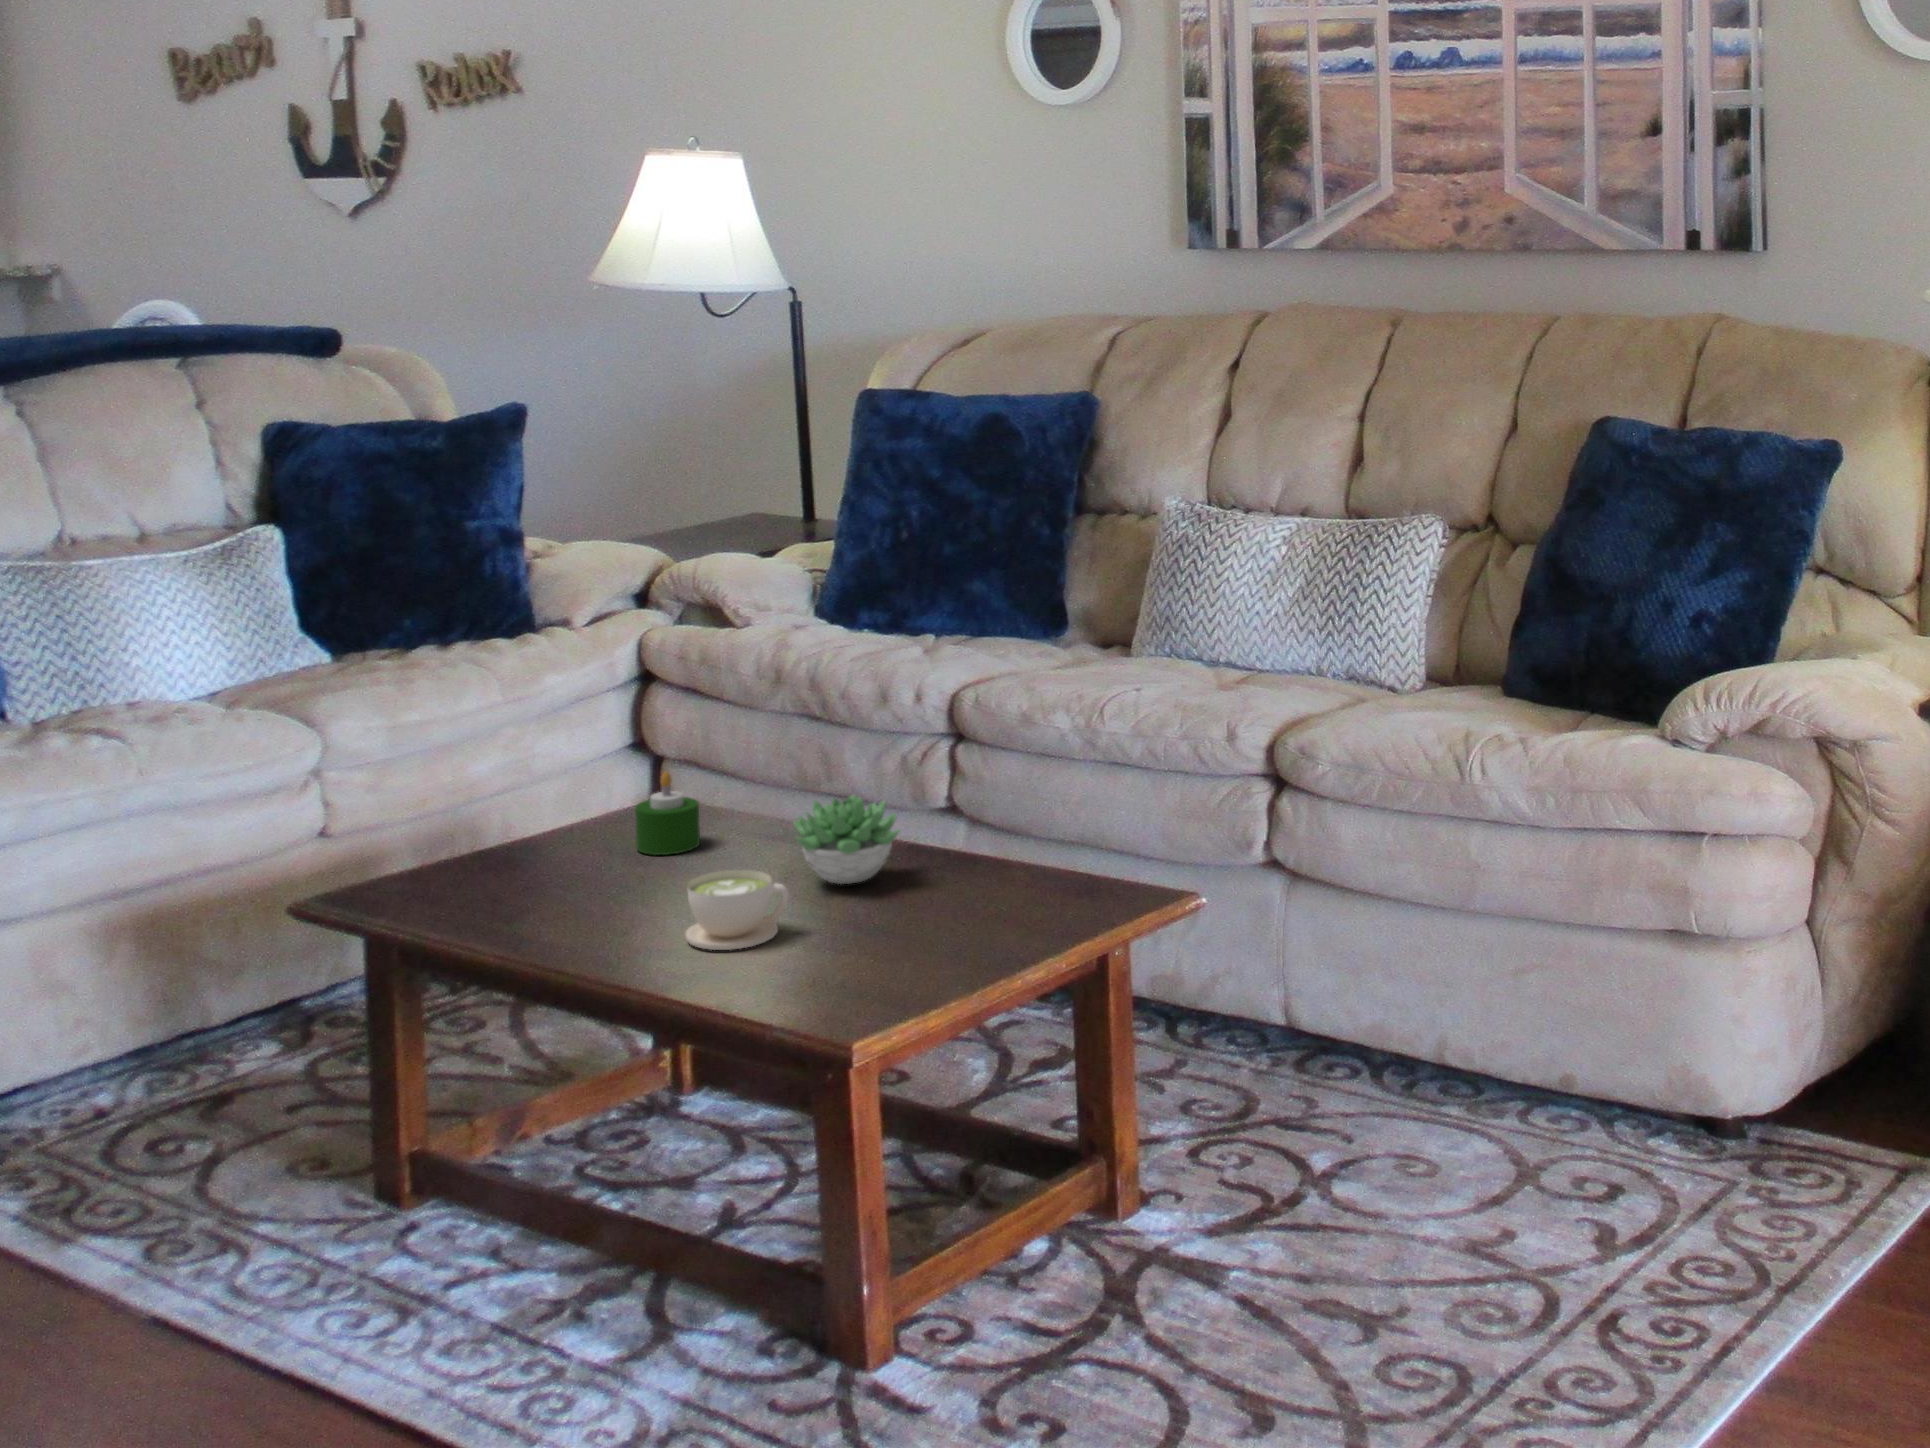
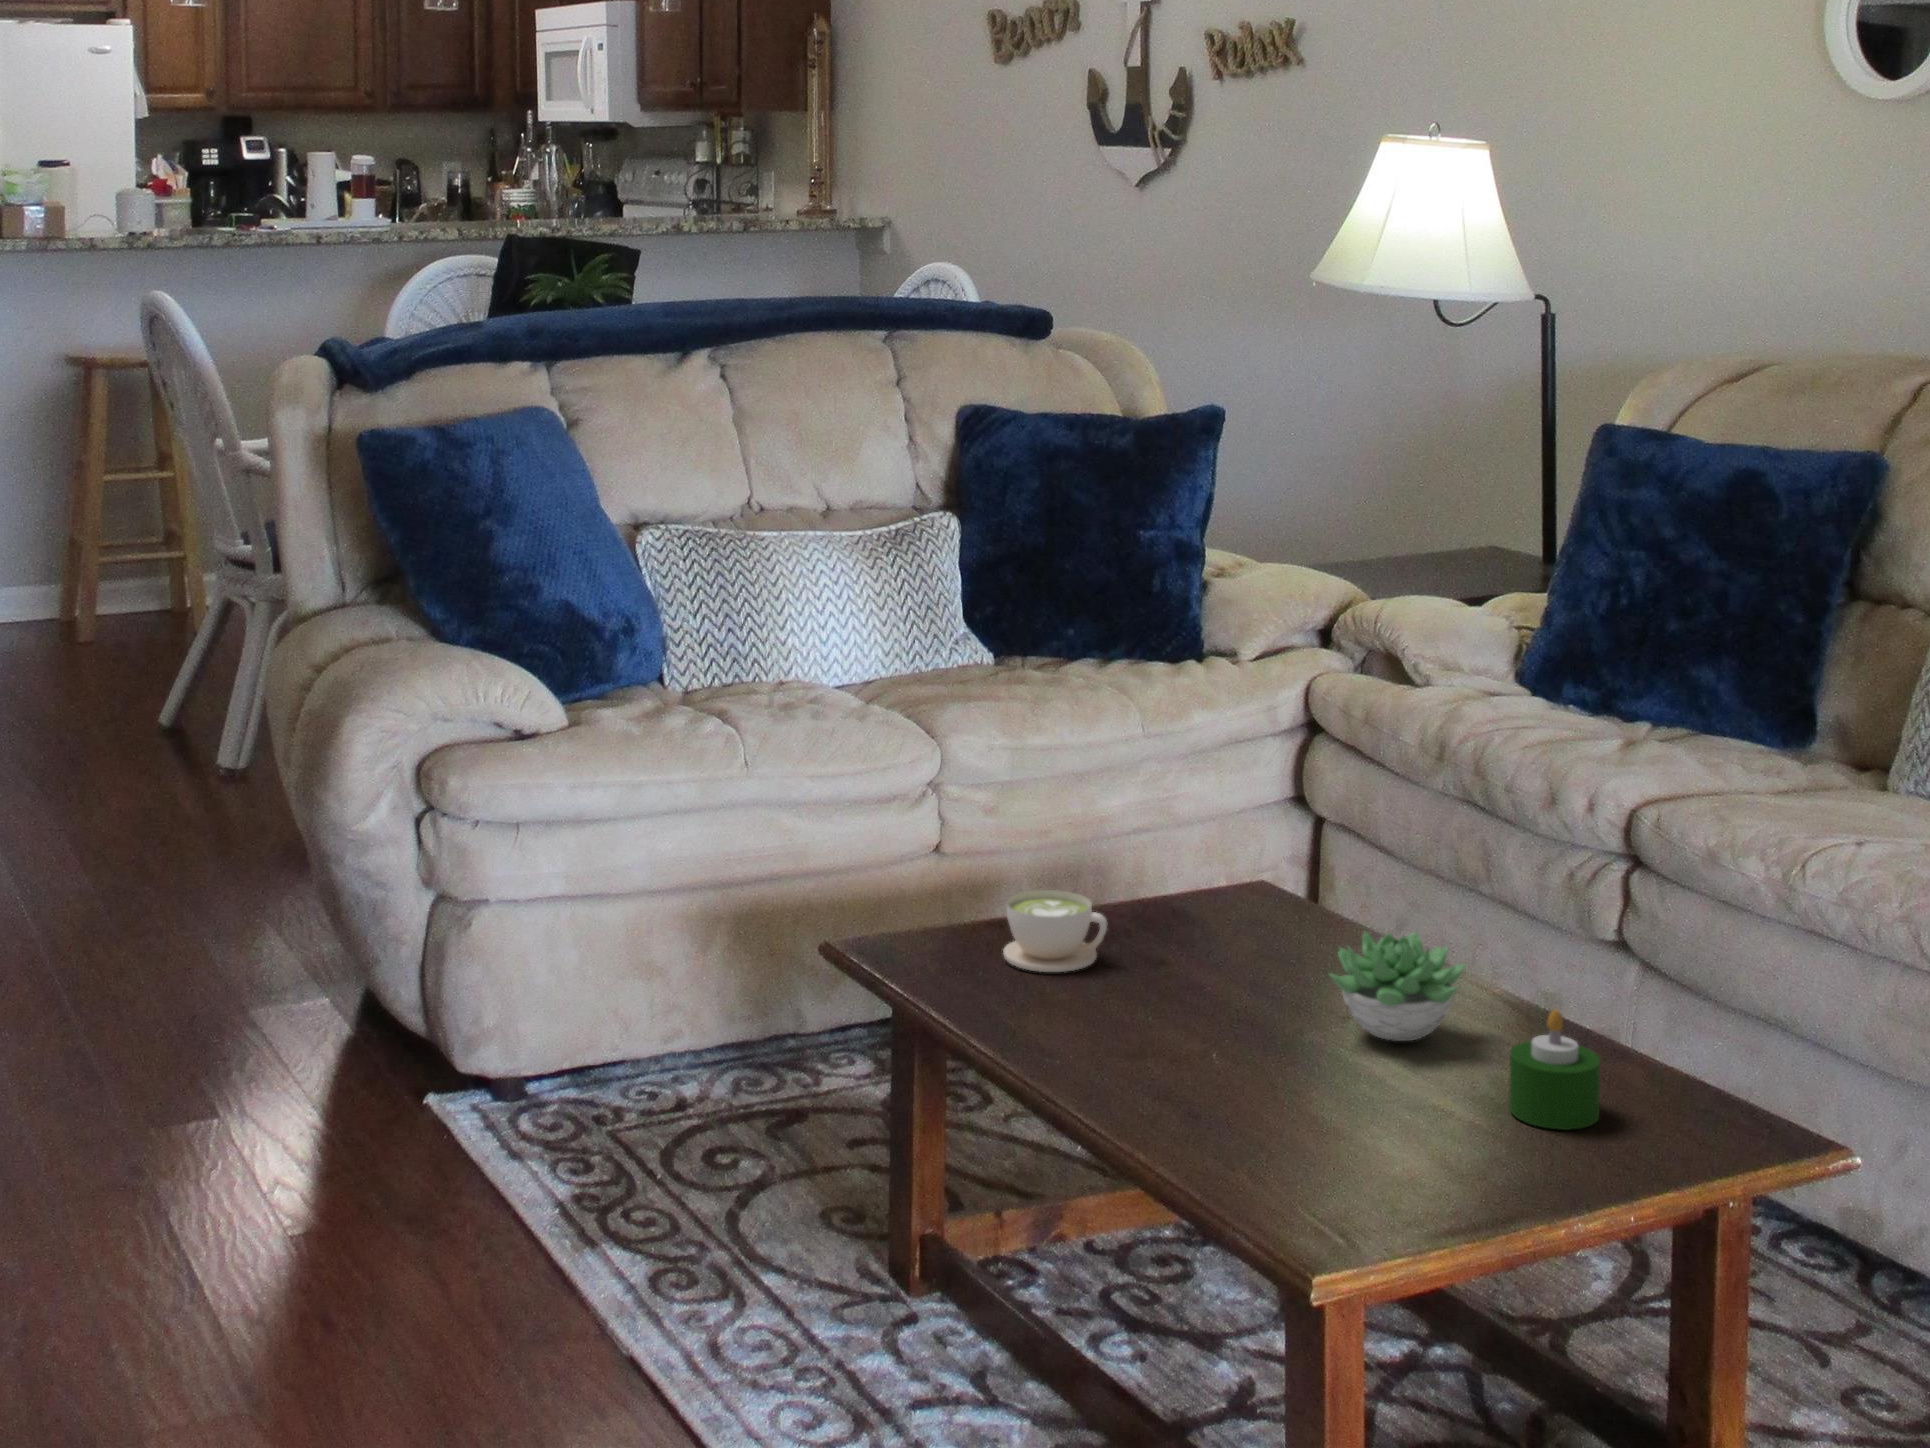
candle: present [635,771,700,855] -> present [1509,1010,1600,1130]
coffee cup: present [686,870,788,950] -> present [1003,890,1107,972]

